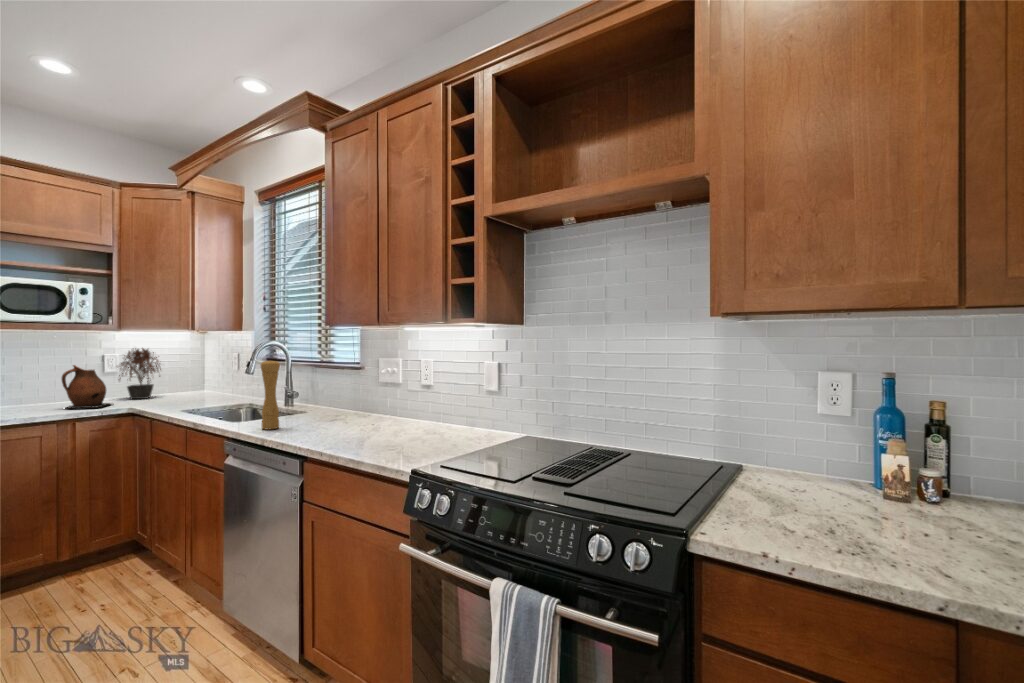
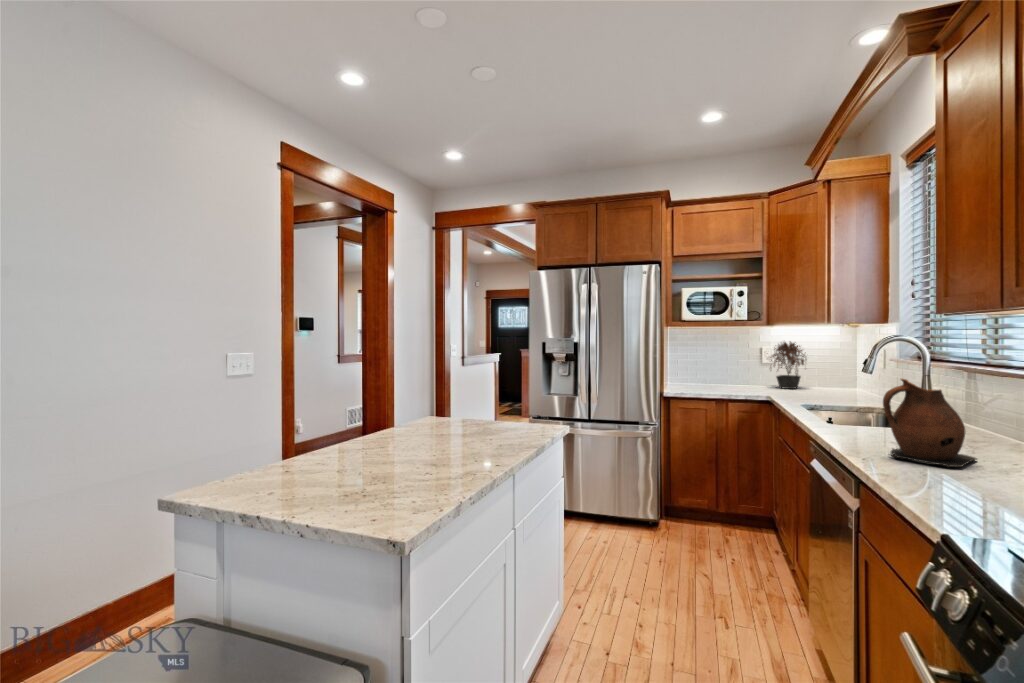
pepper mill: present [261,360,280,429] -> none [845,360,871,443]
ceramic pitcher: present [62,365,112,408] -> present [883,379,977,468]

